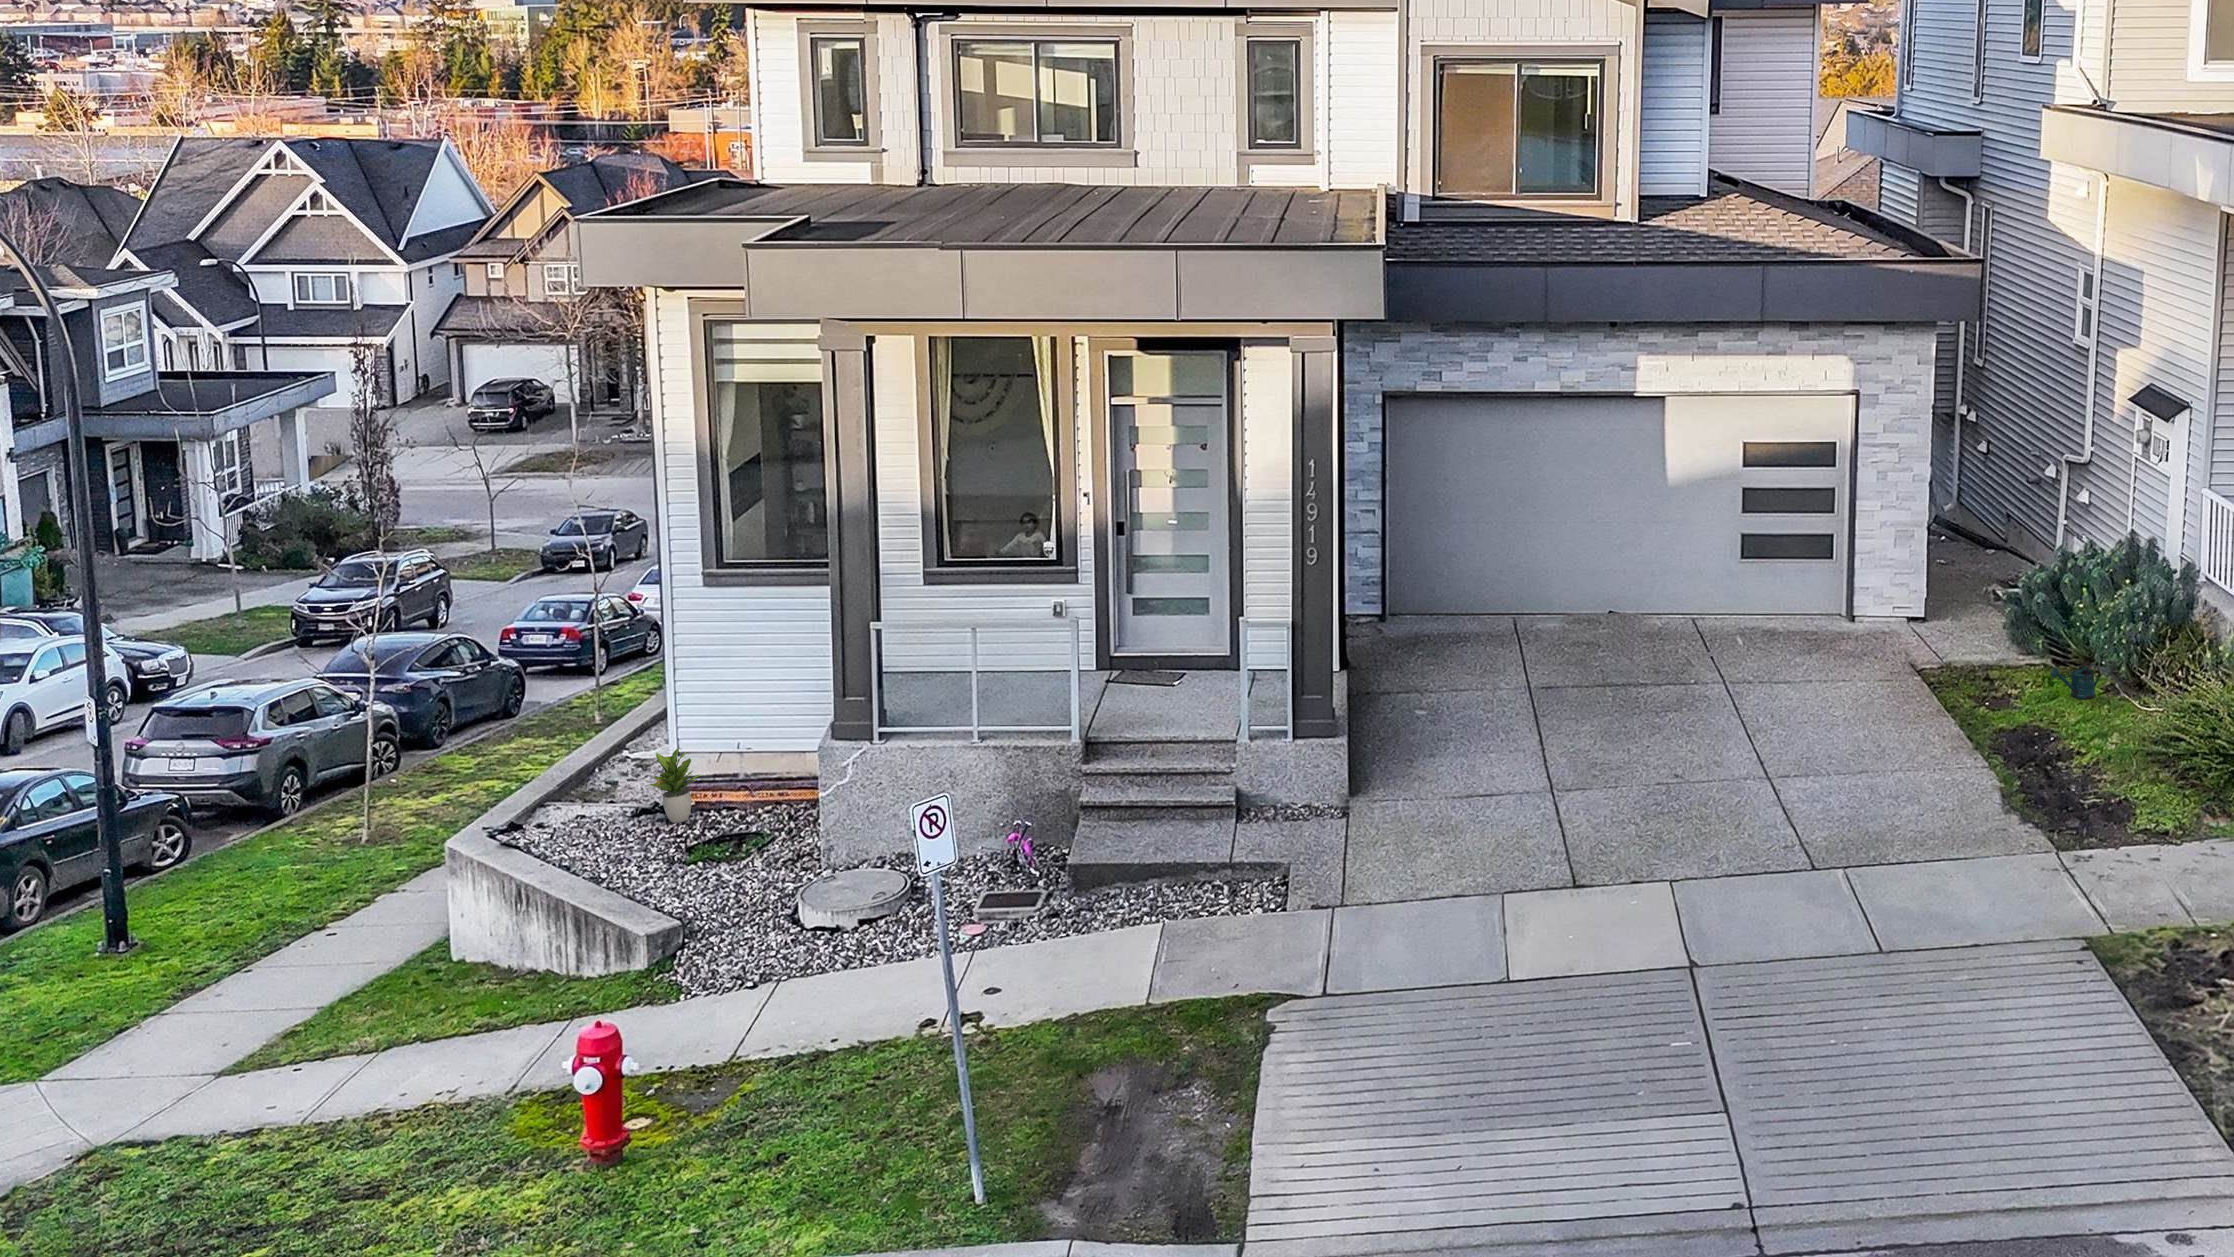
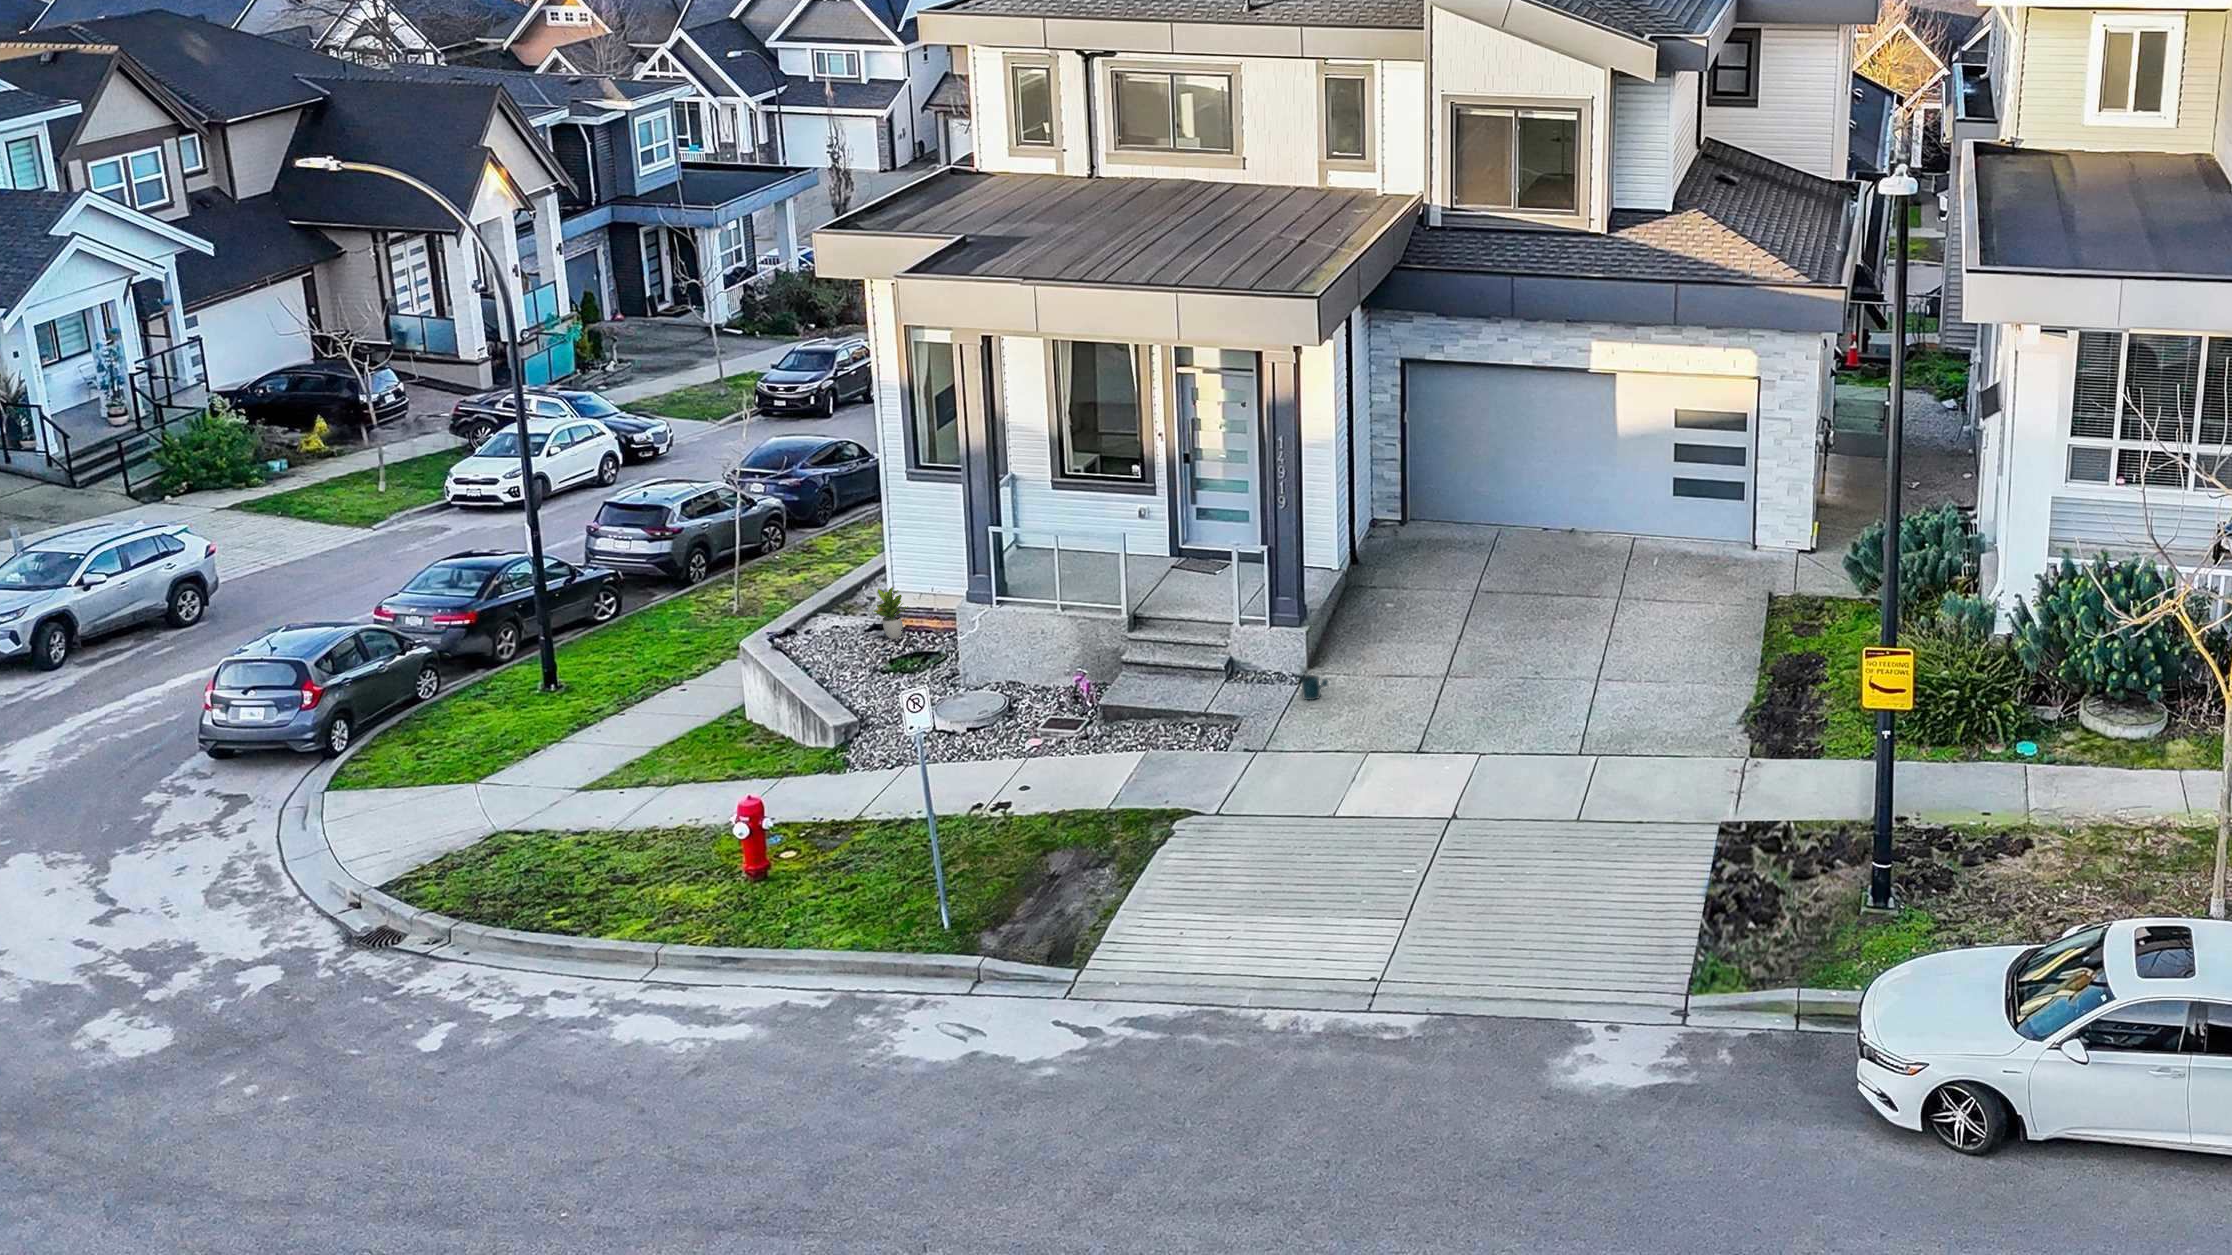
watering can: present [2051,664,2100,699] -> present [1300,672,1328,700]

